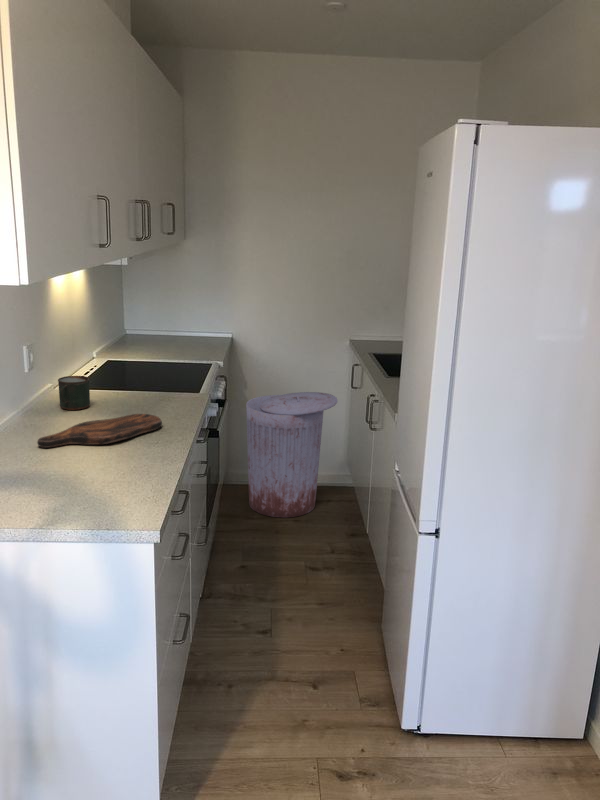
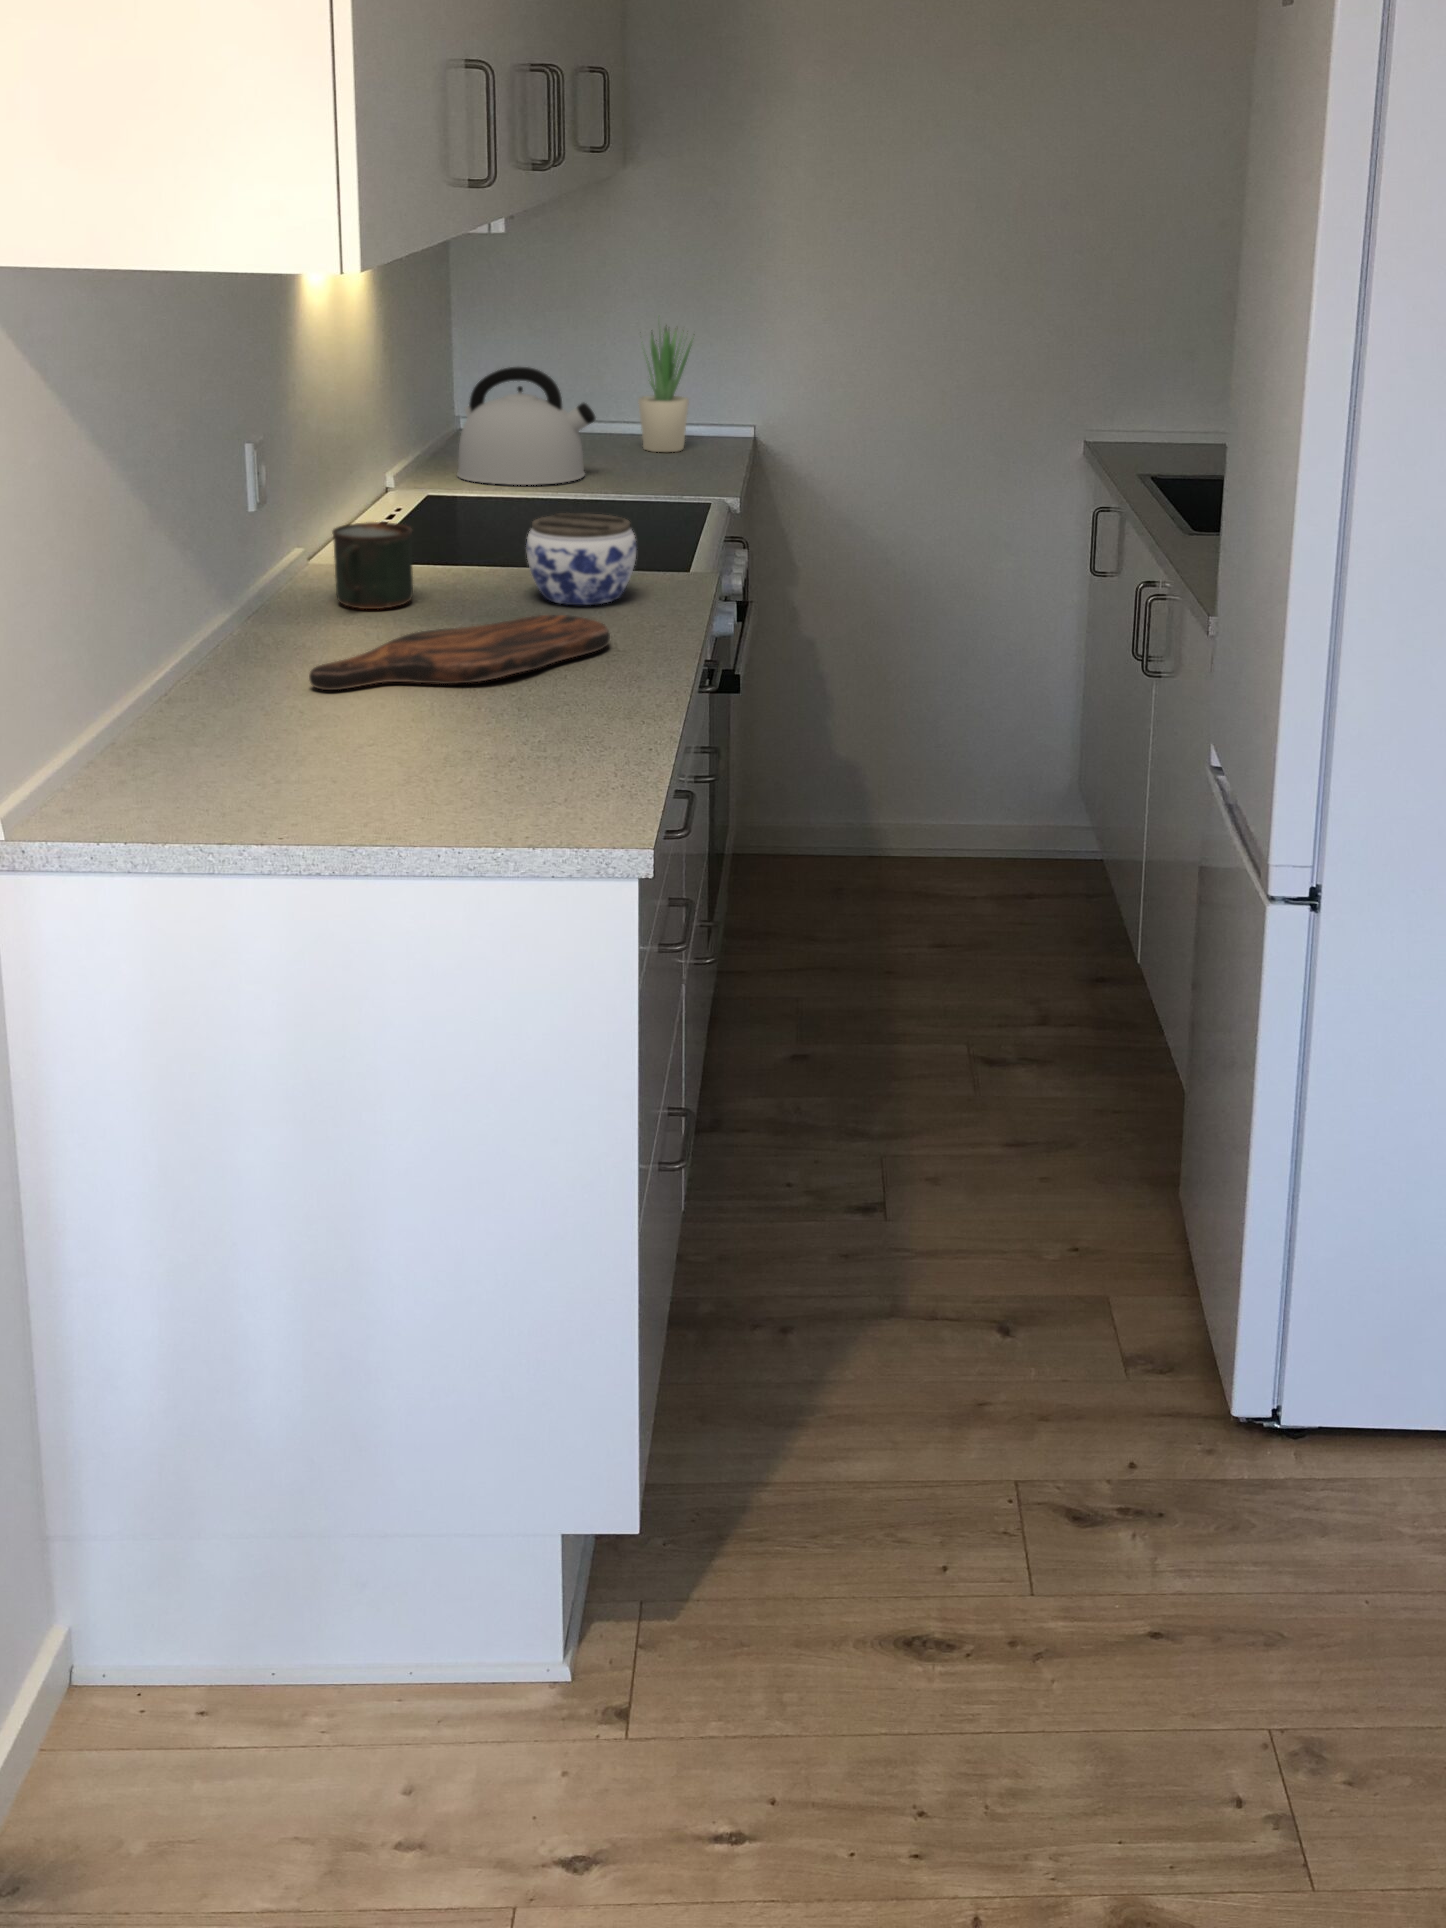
potted plant: none [189,290,210,344] -> present [638,325,692,452]
kettle: none [120,313,171,356] -> present [457,367,596,485]
jar: none [134,372,176,408] -> present [526,513,636,605]
trash can: present [246,392,337,518] -> none [796,588,1050,935]

